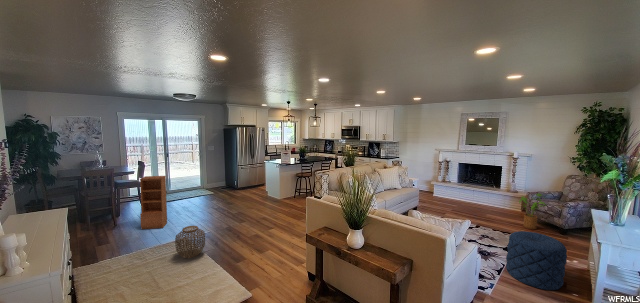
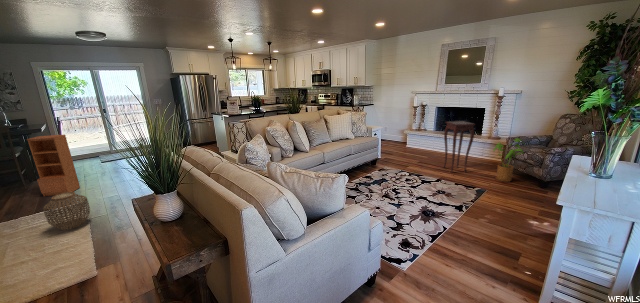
side table: none [475,177,502,220] -> present [444,121,475,173]
pouf: present [506,231,567,290] -> none [444,187,517,261]

